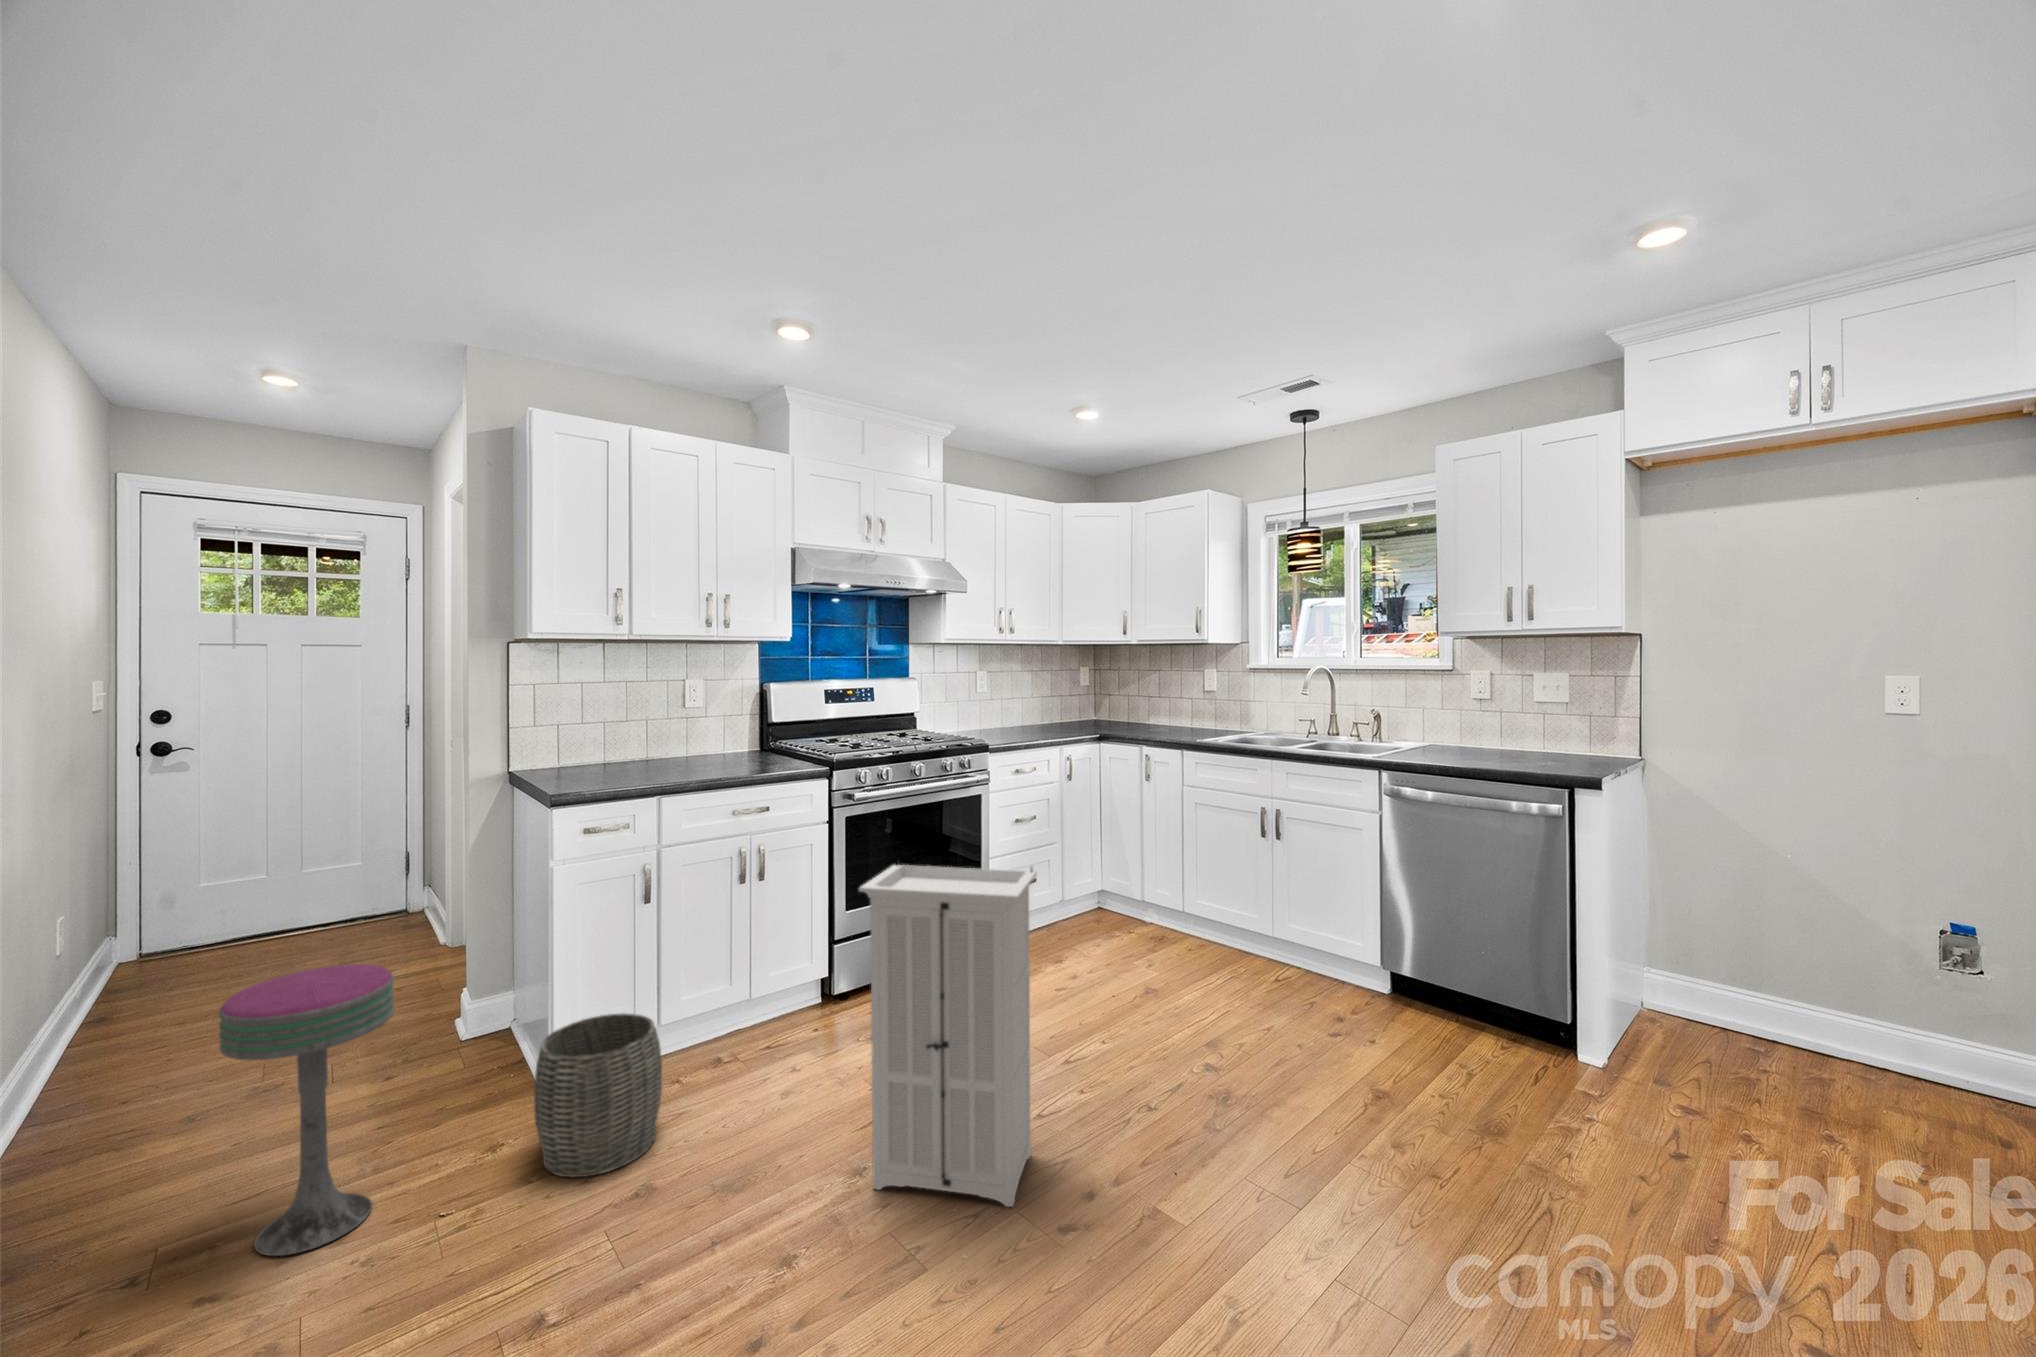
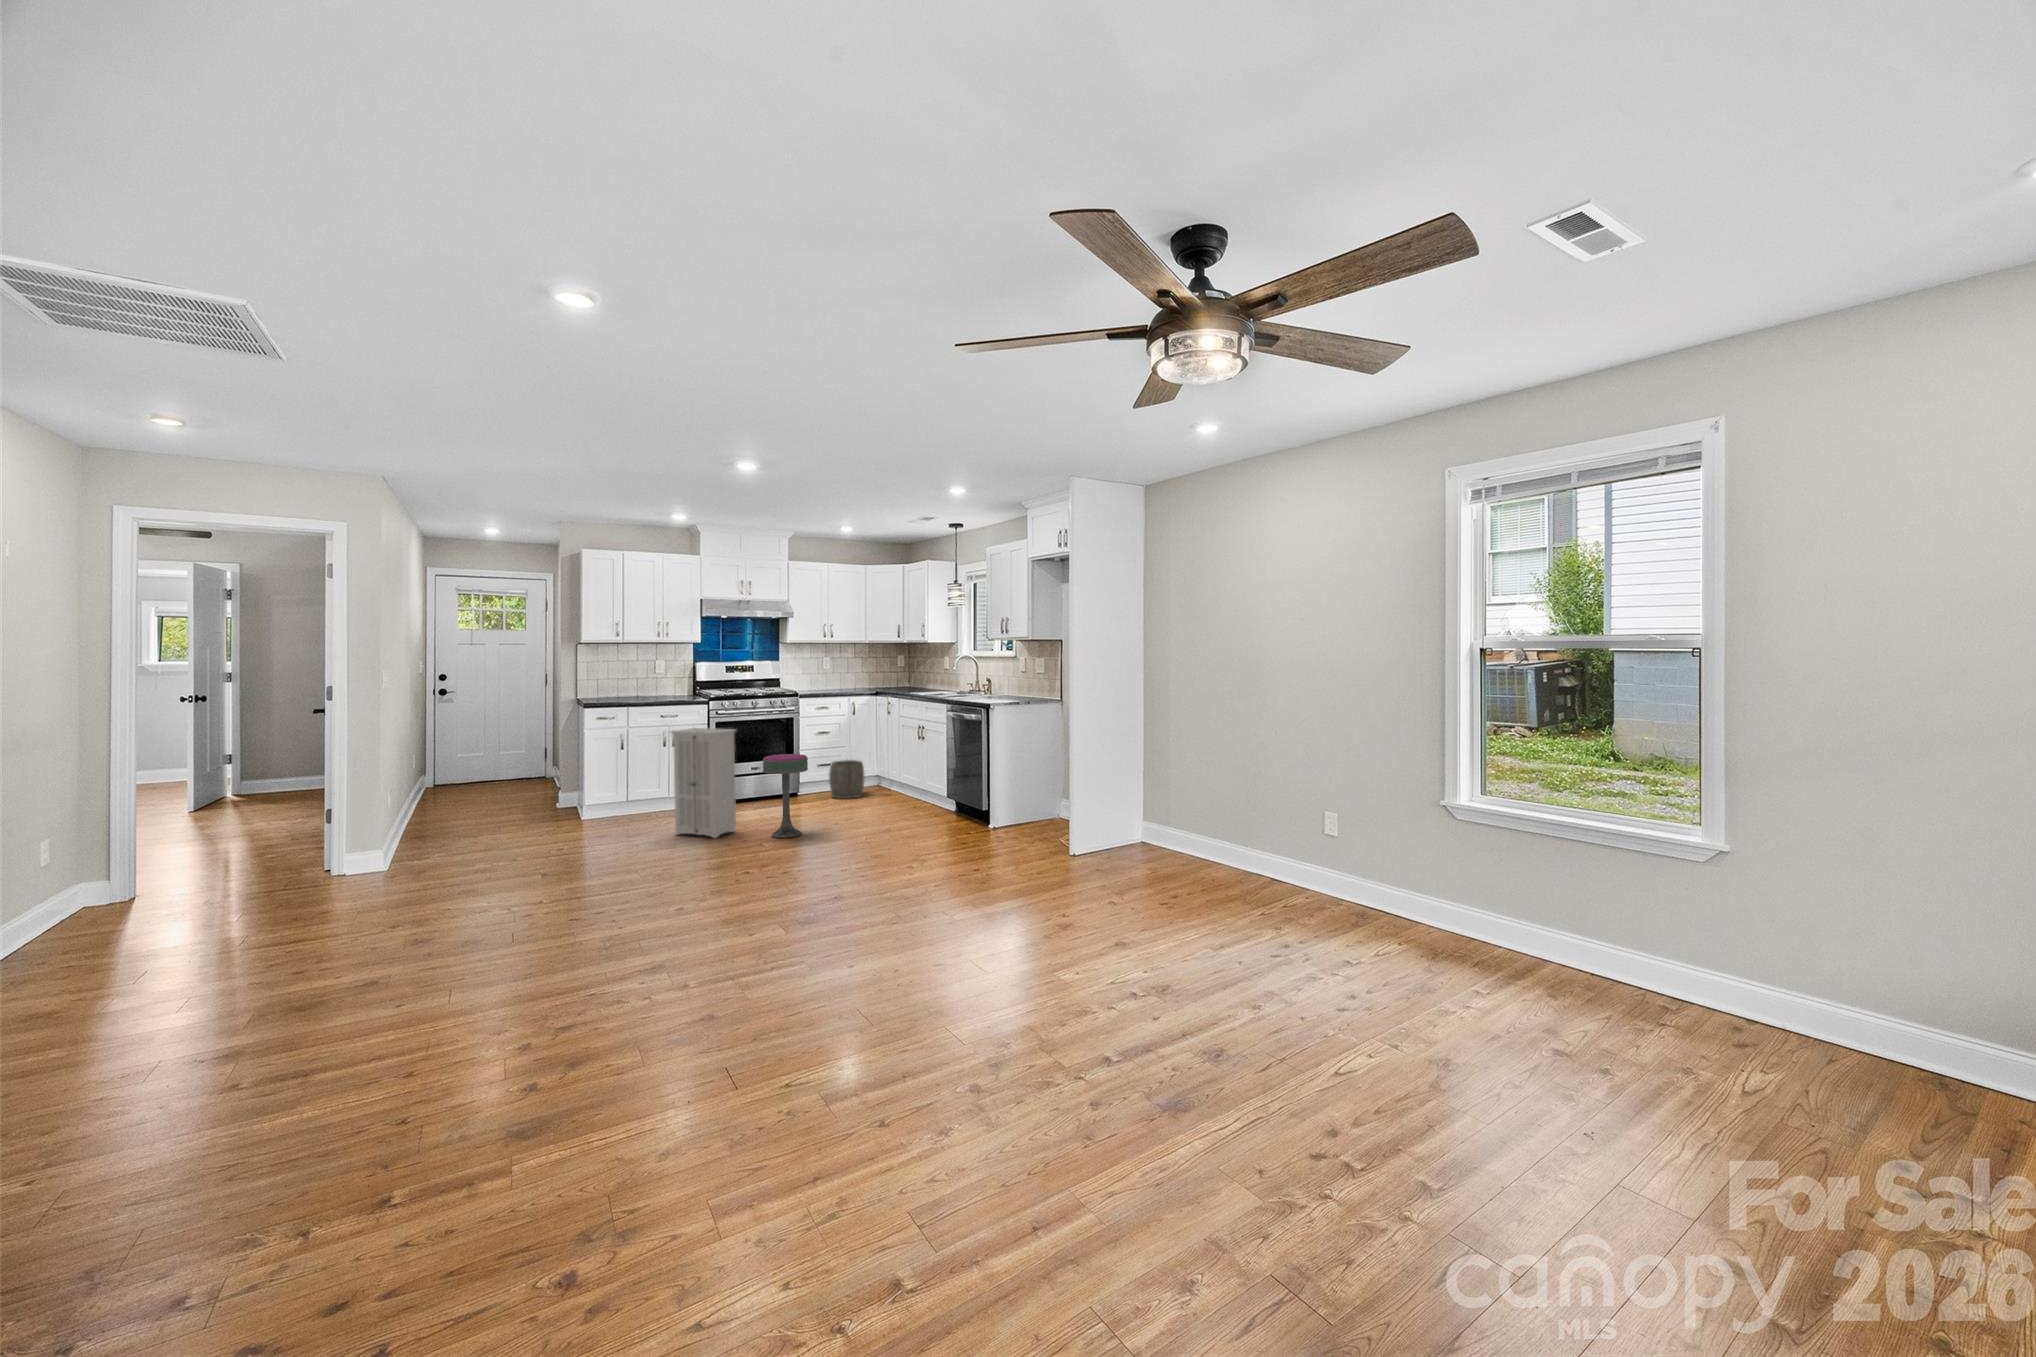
bar stool: present [219,964,394,1256] -> present [763,754,808,838]
woven basket: present [534,1013,662,1177] -> present [829,760,864,799]

